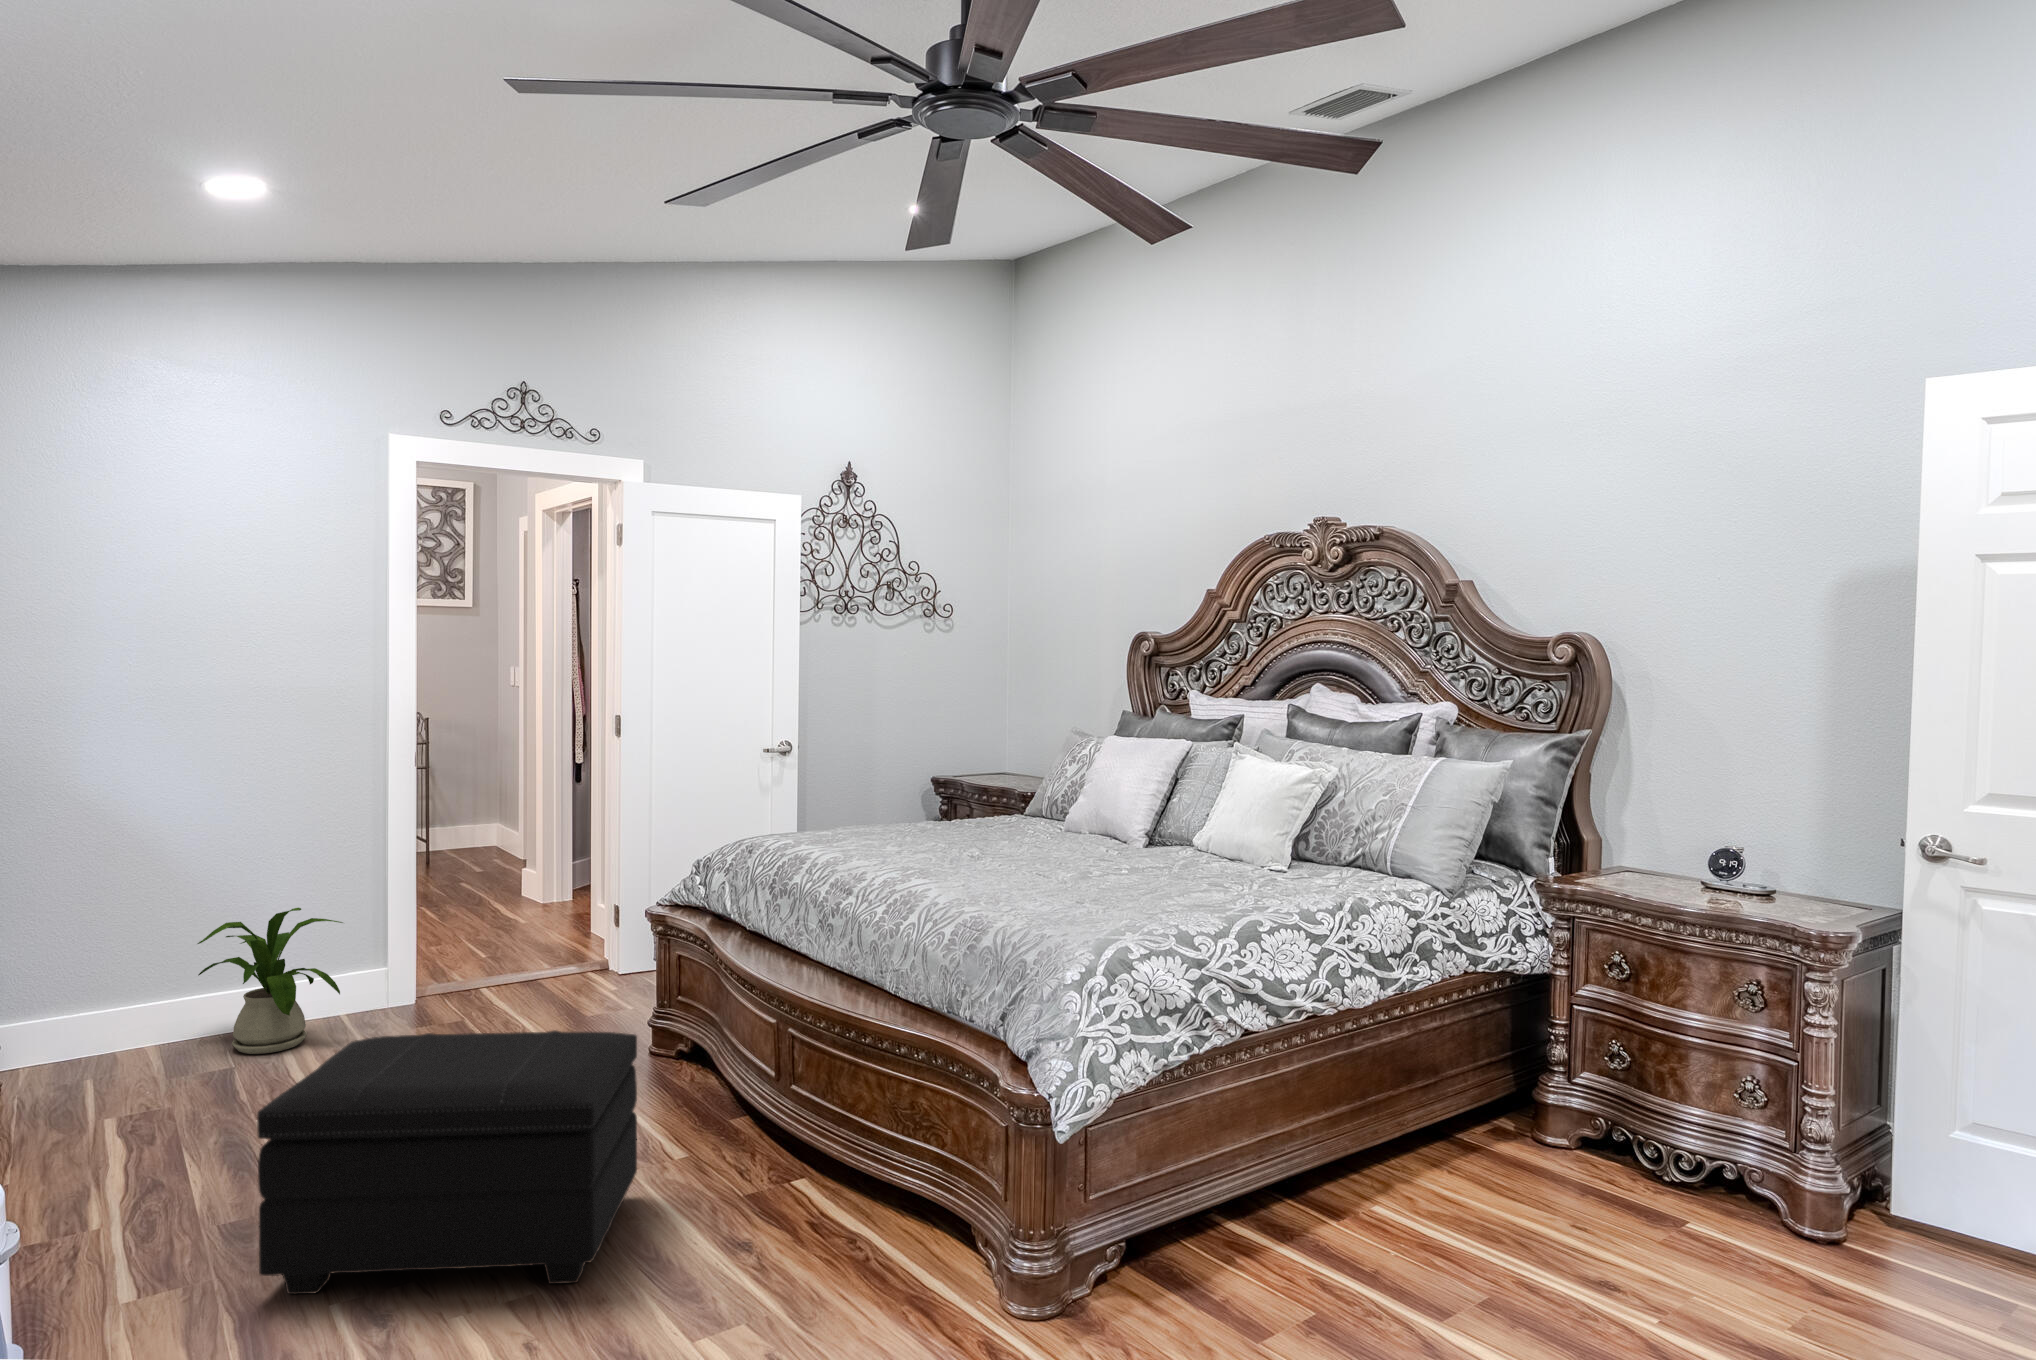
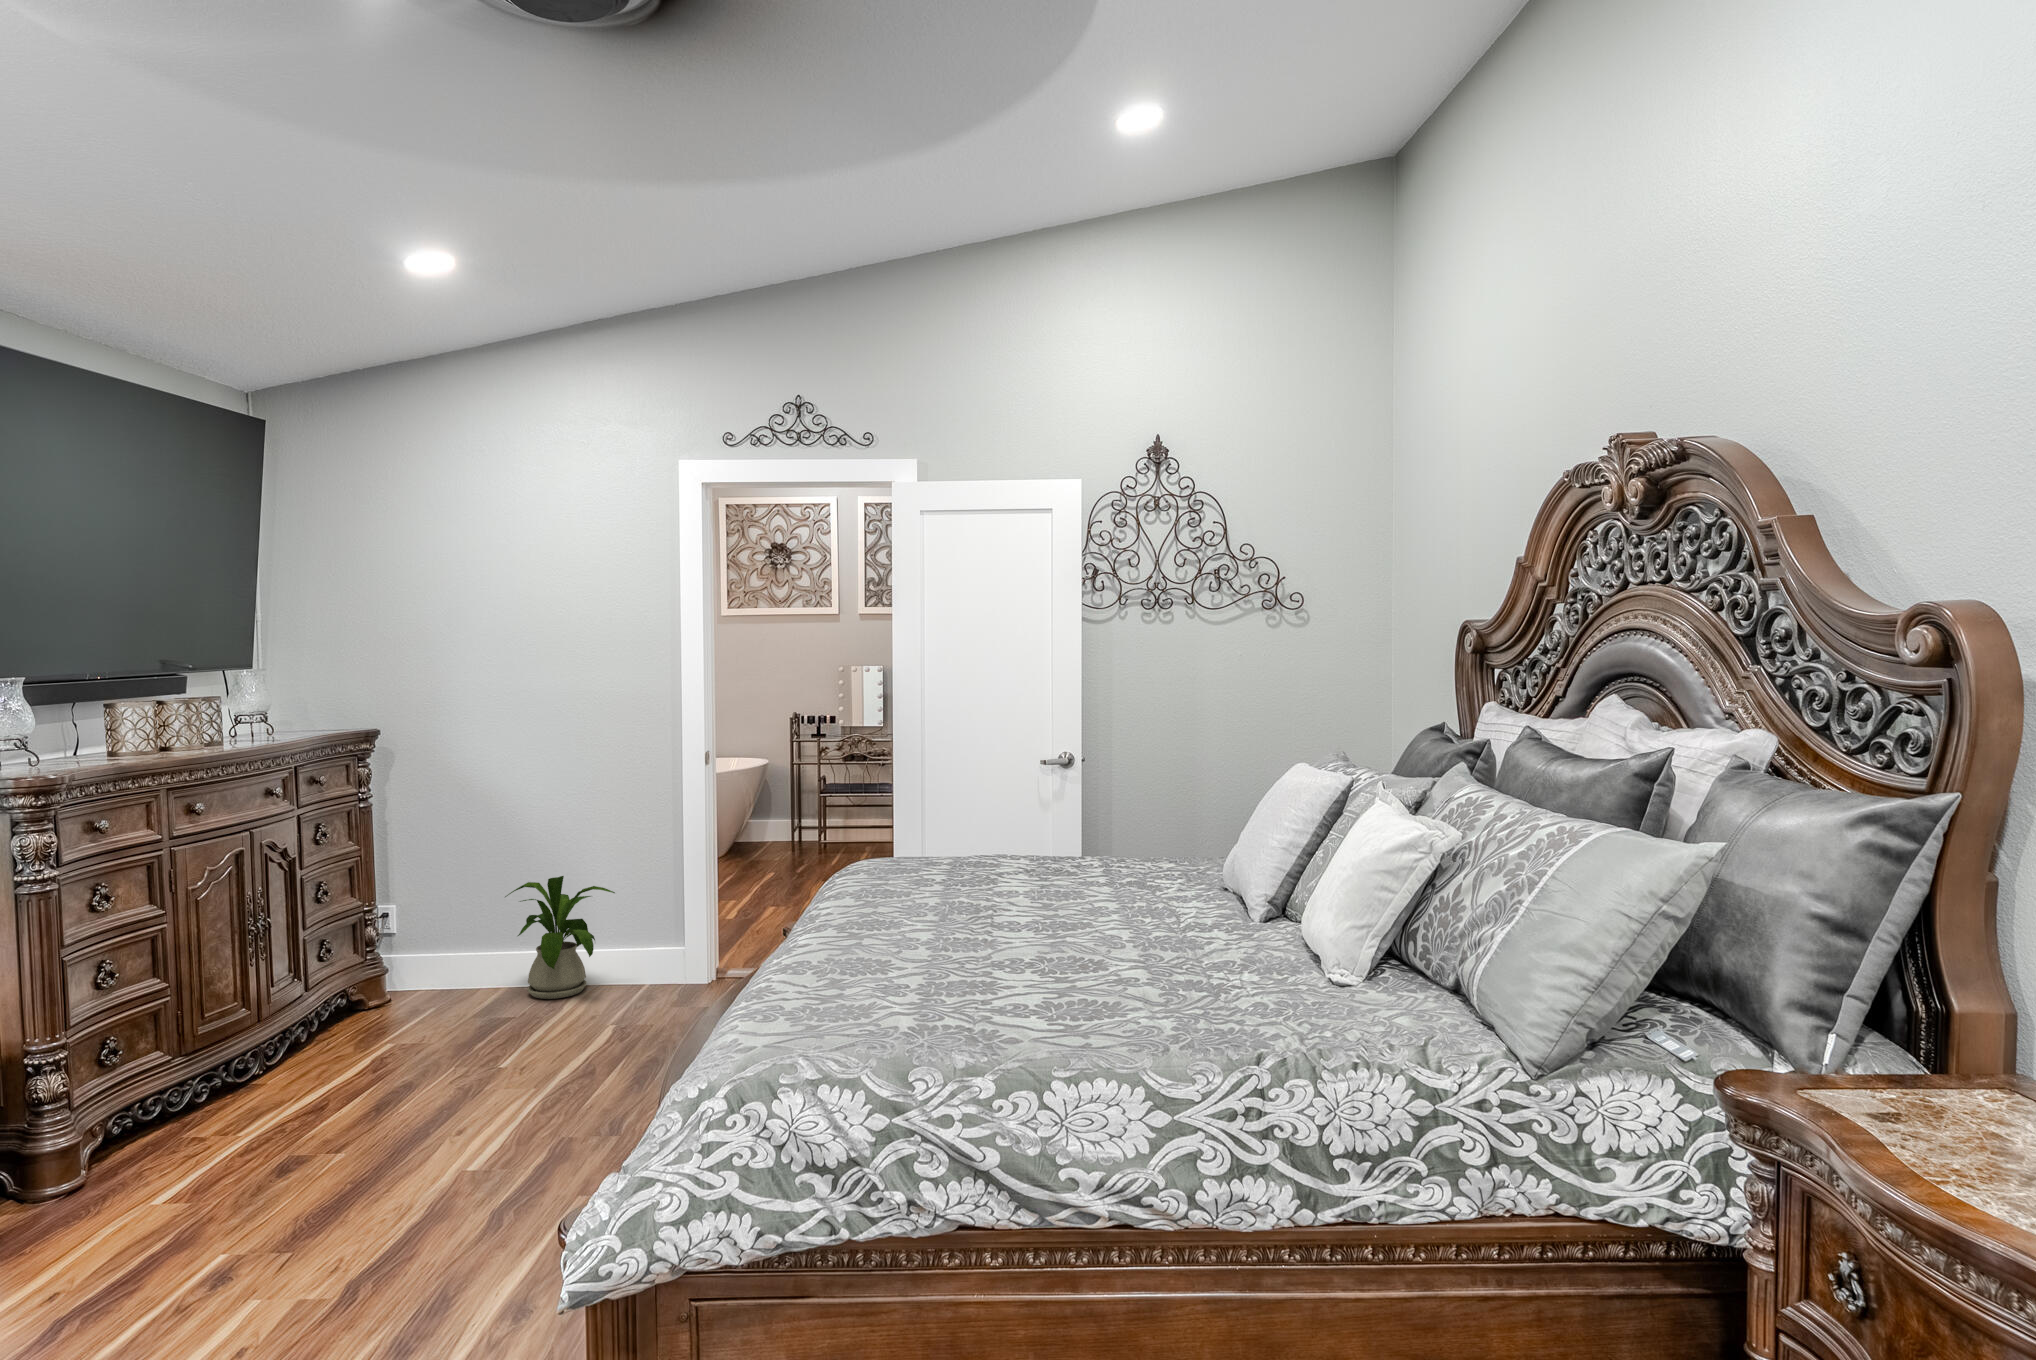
footstool: present [257,1030,637,1294] -> none [152,1007,520,1302]

